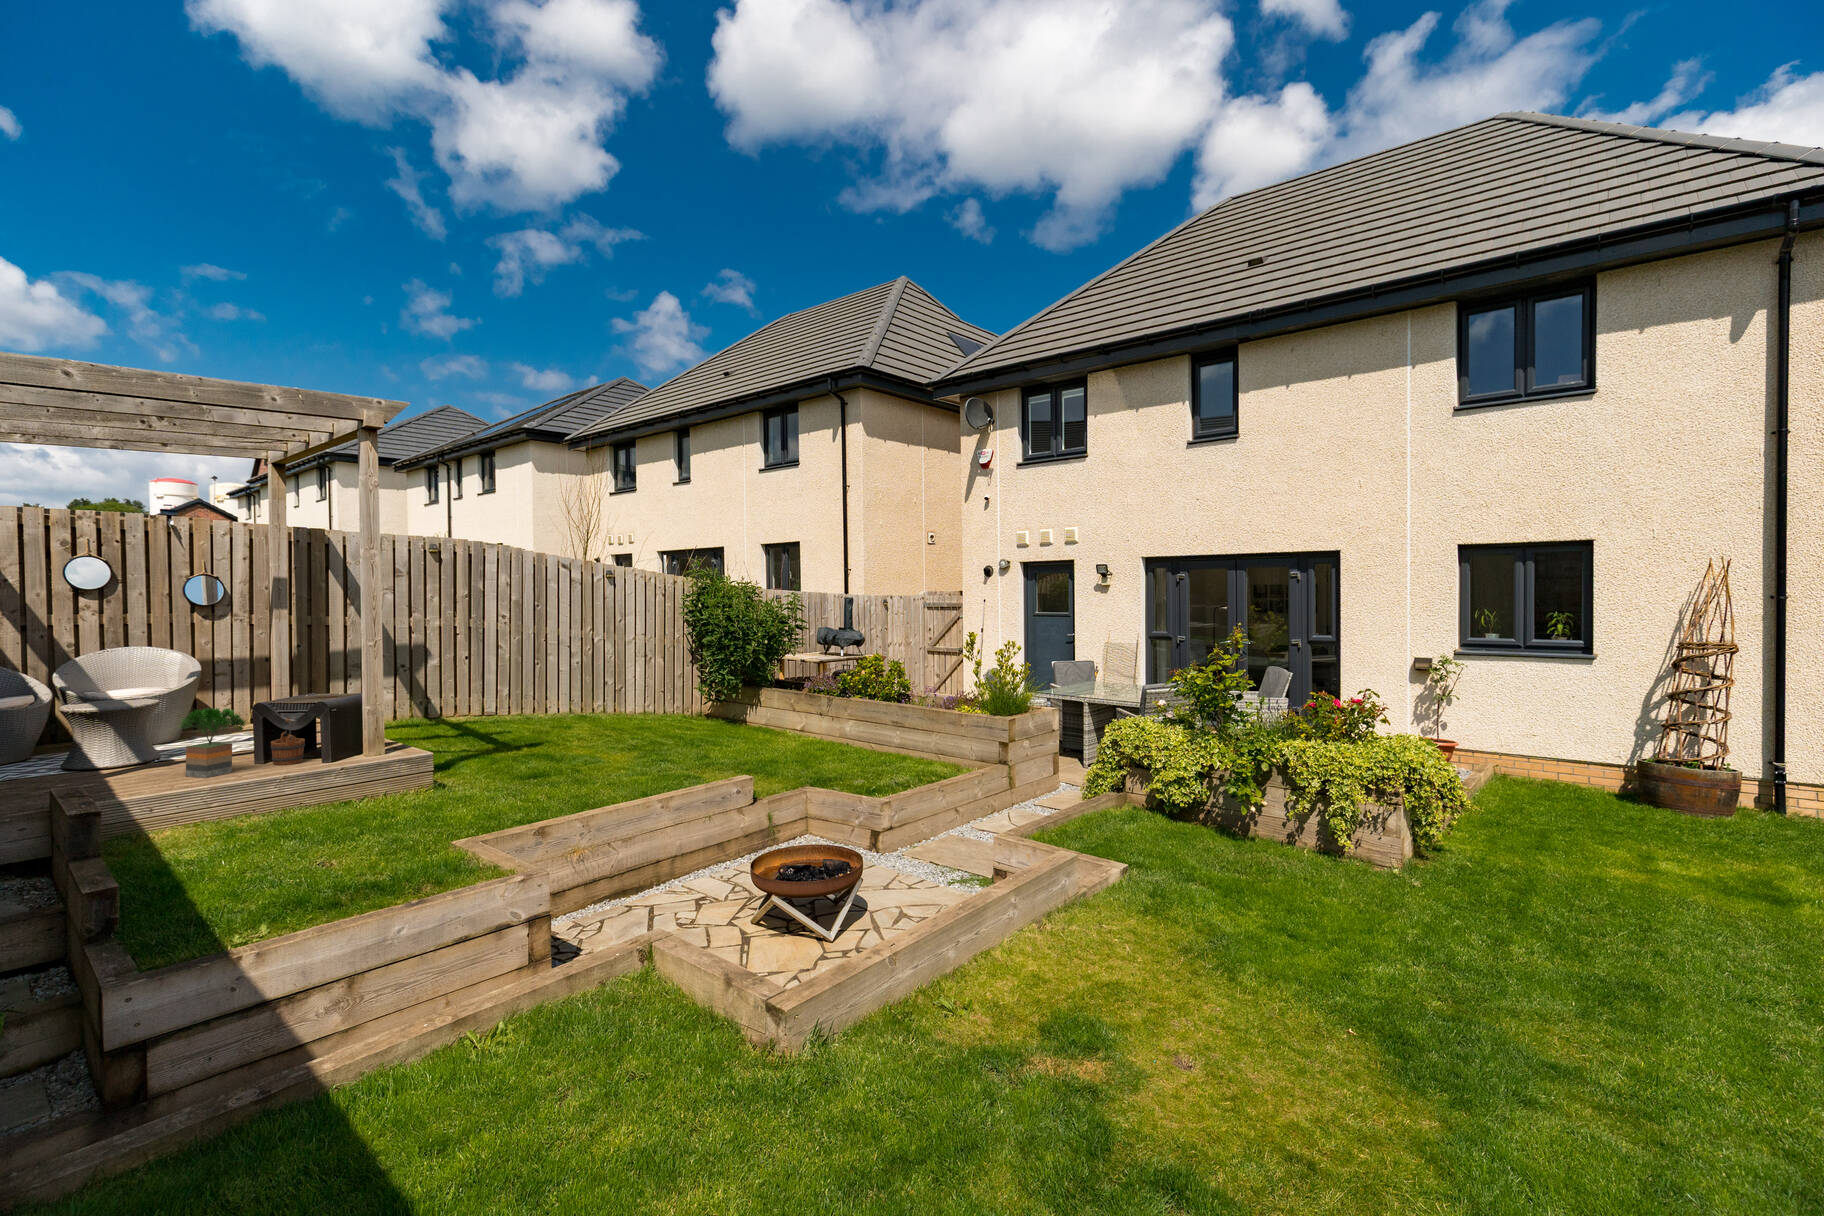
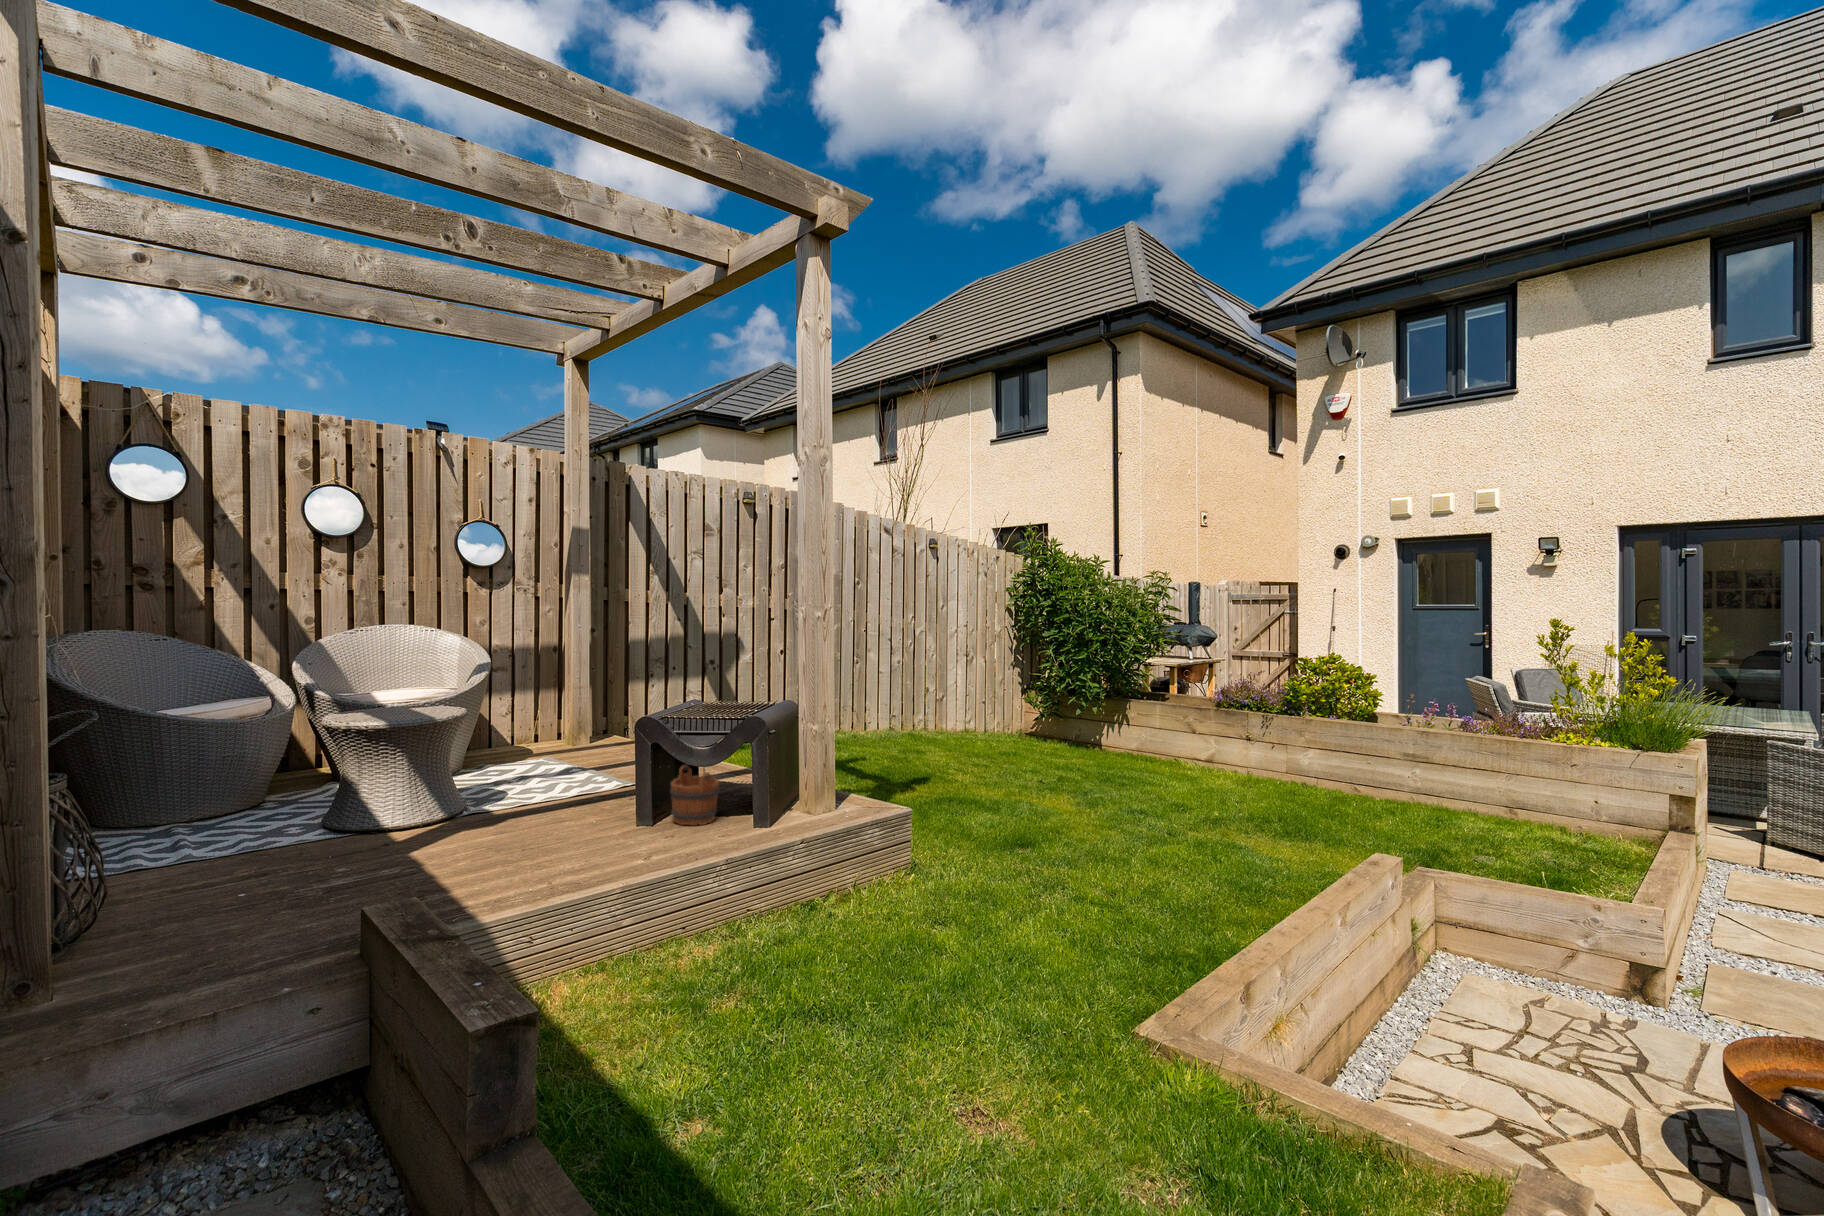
potted tree: present [180,708,246,778] -> none [550,721,657,857]

